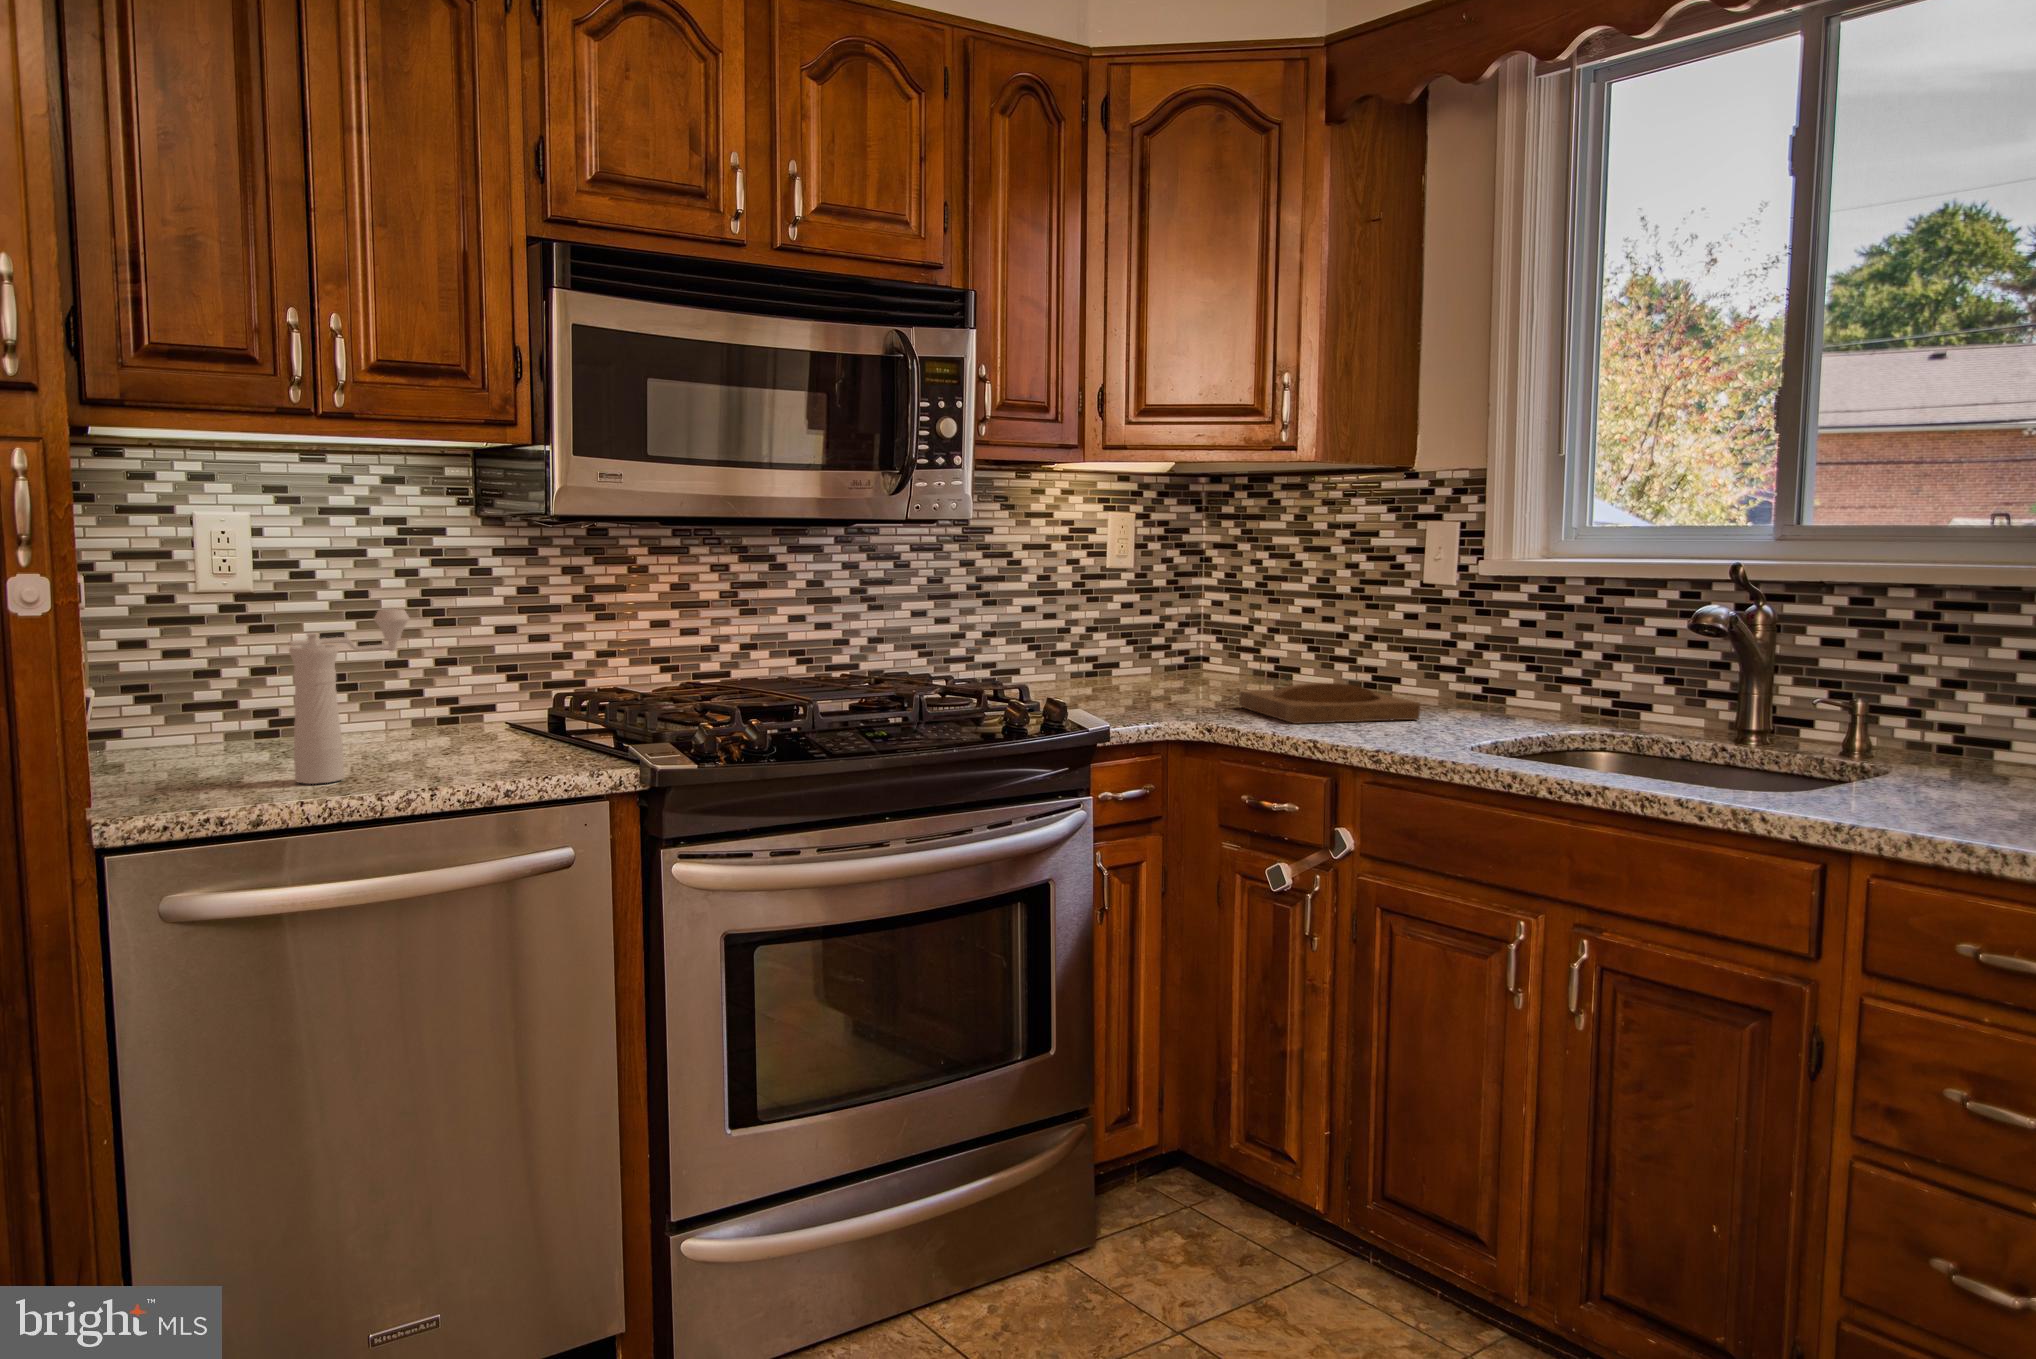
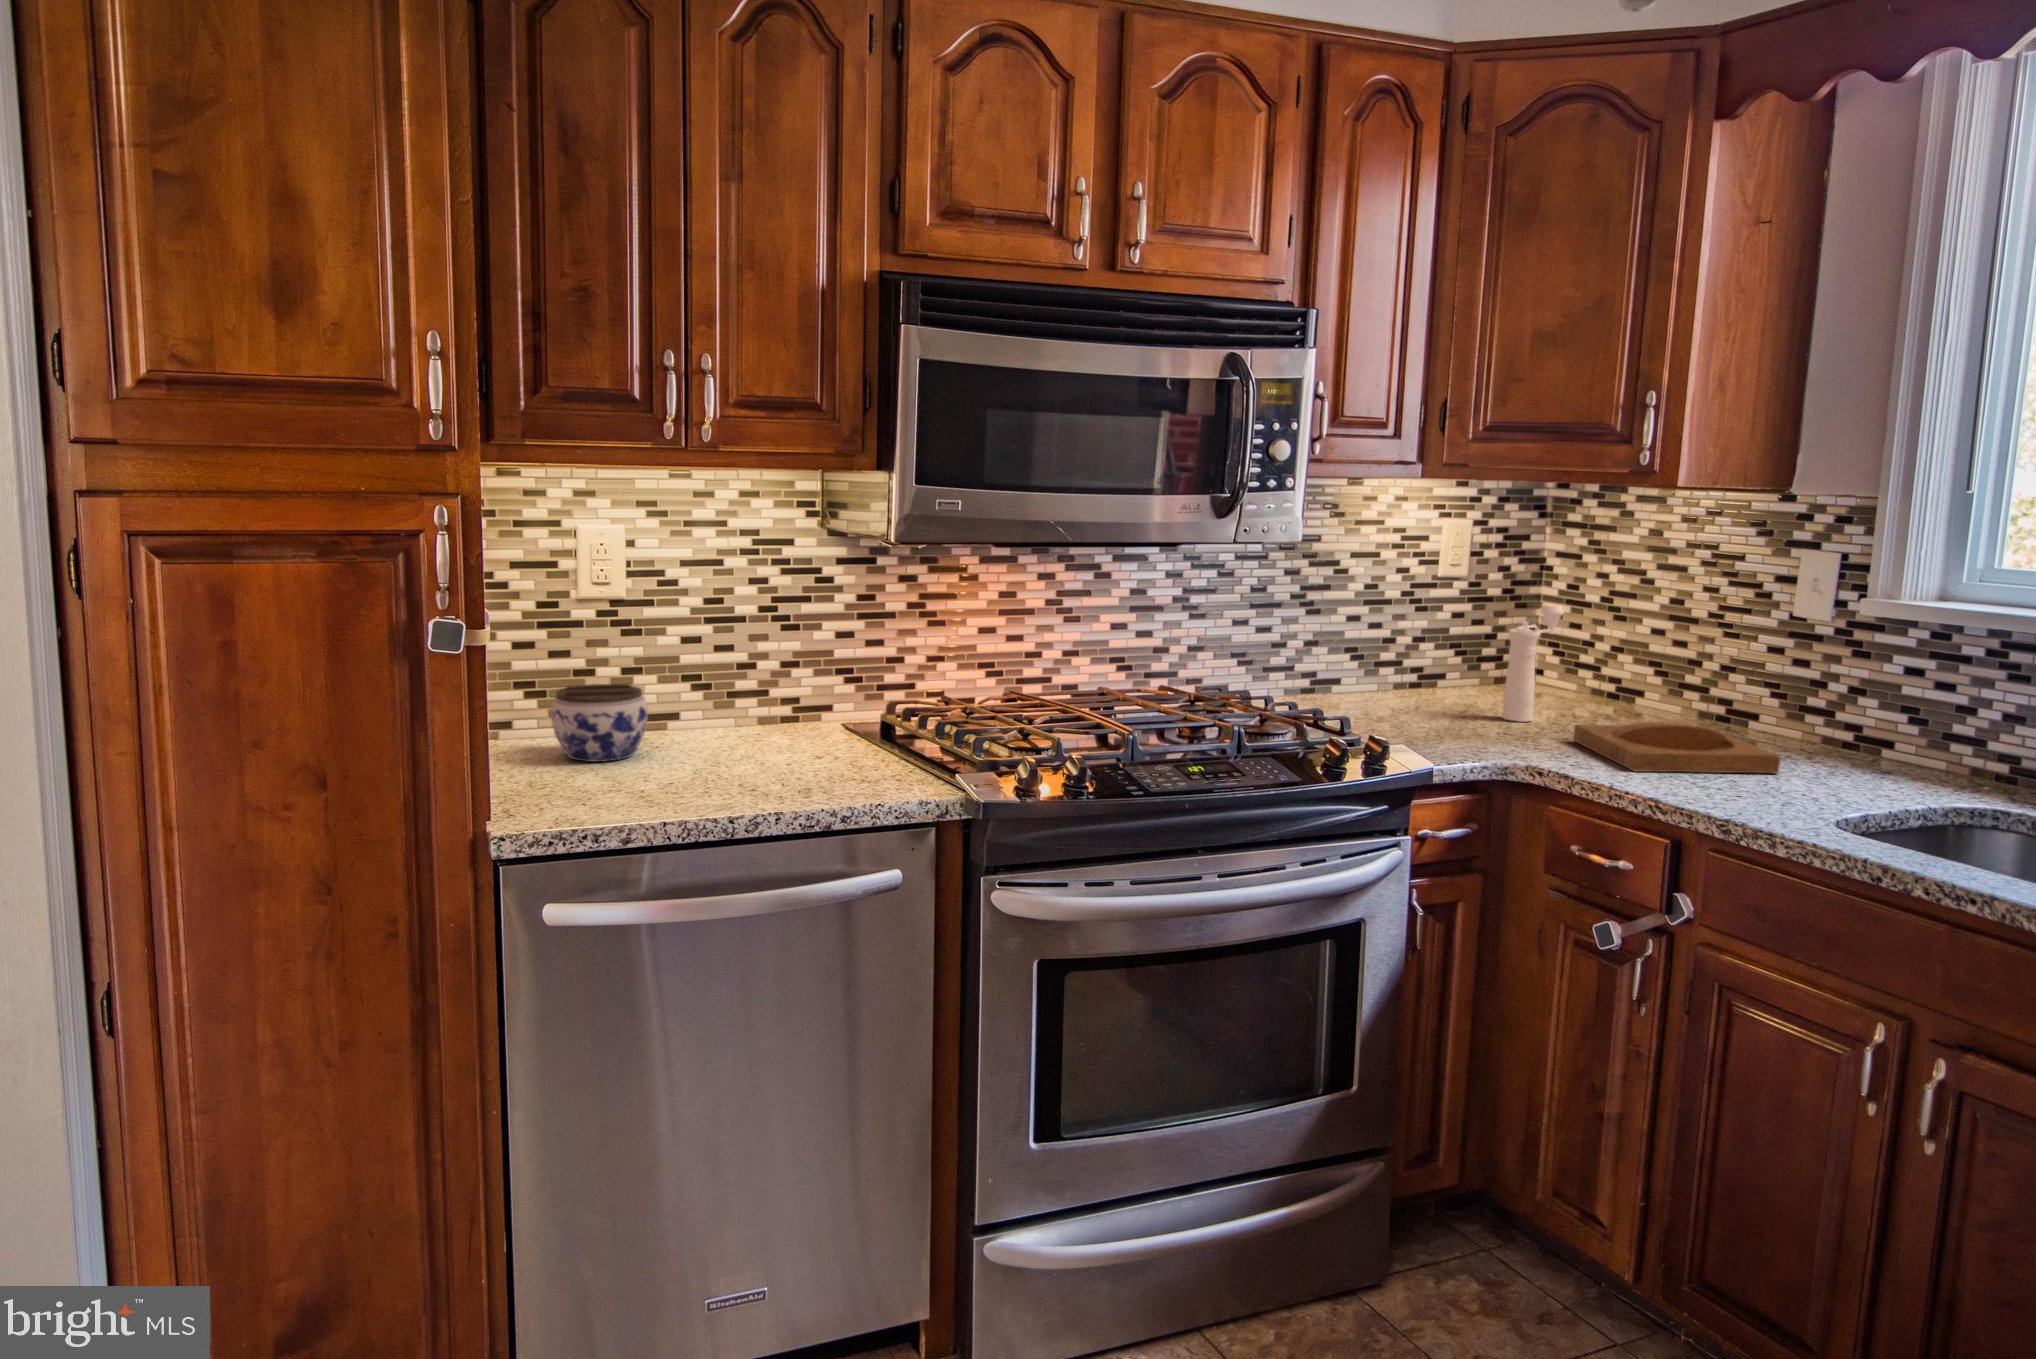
pepper mill: present [288,609,409,784] -> present [1502,605,1564,722]
jar: none [161,679,279,763] -> present [551,684,648,762]

